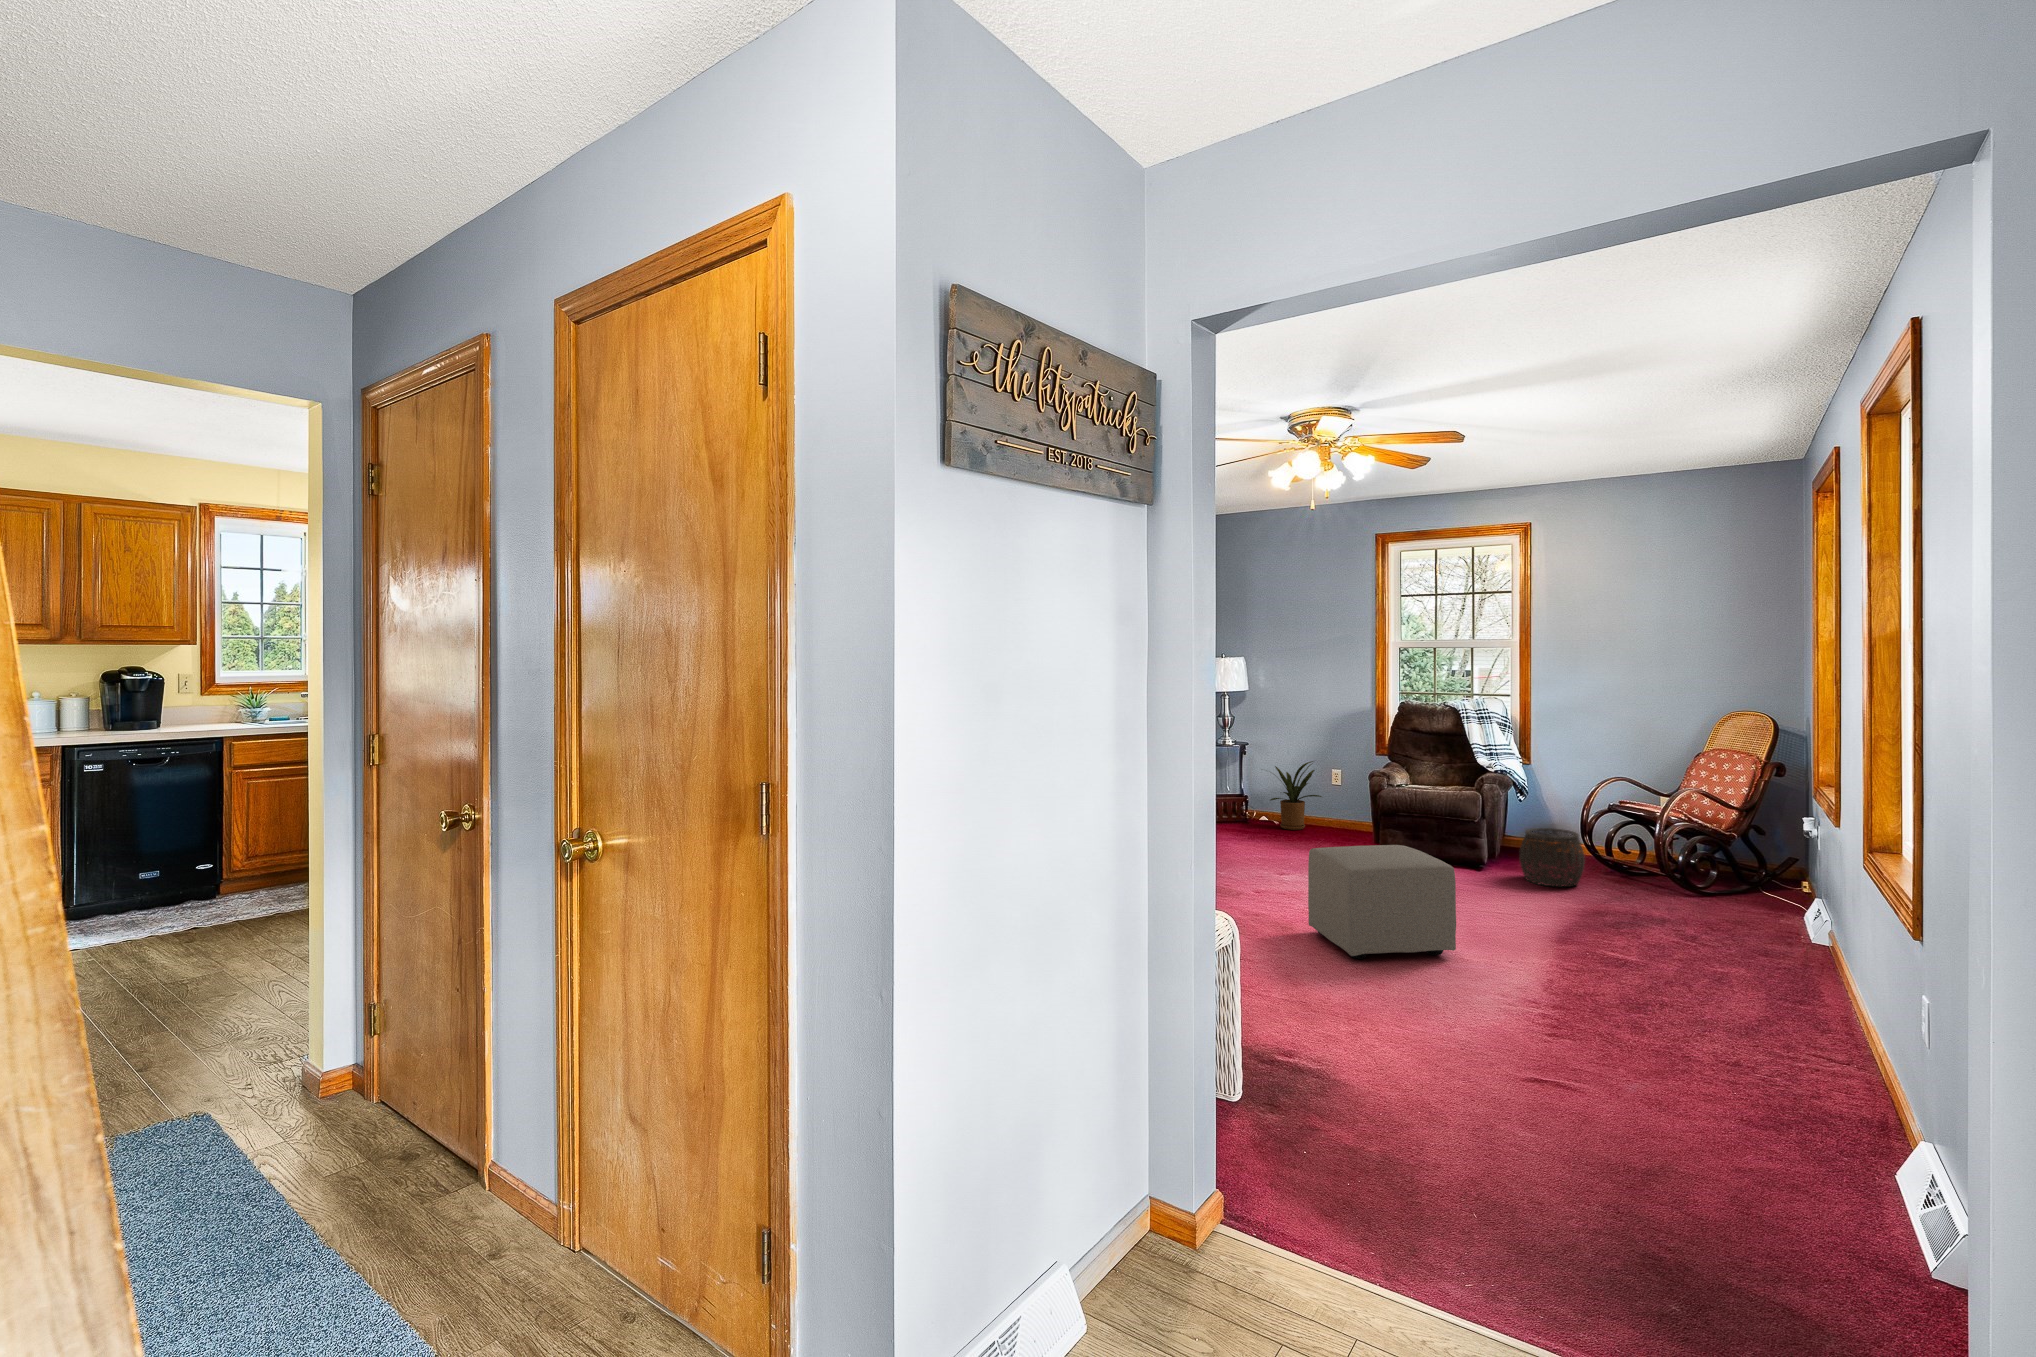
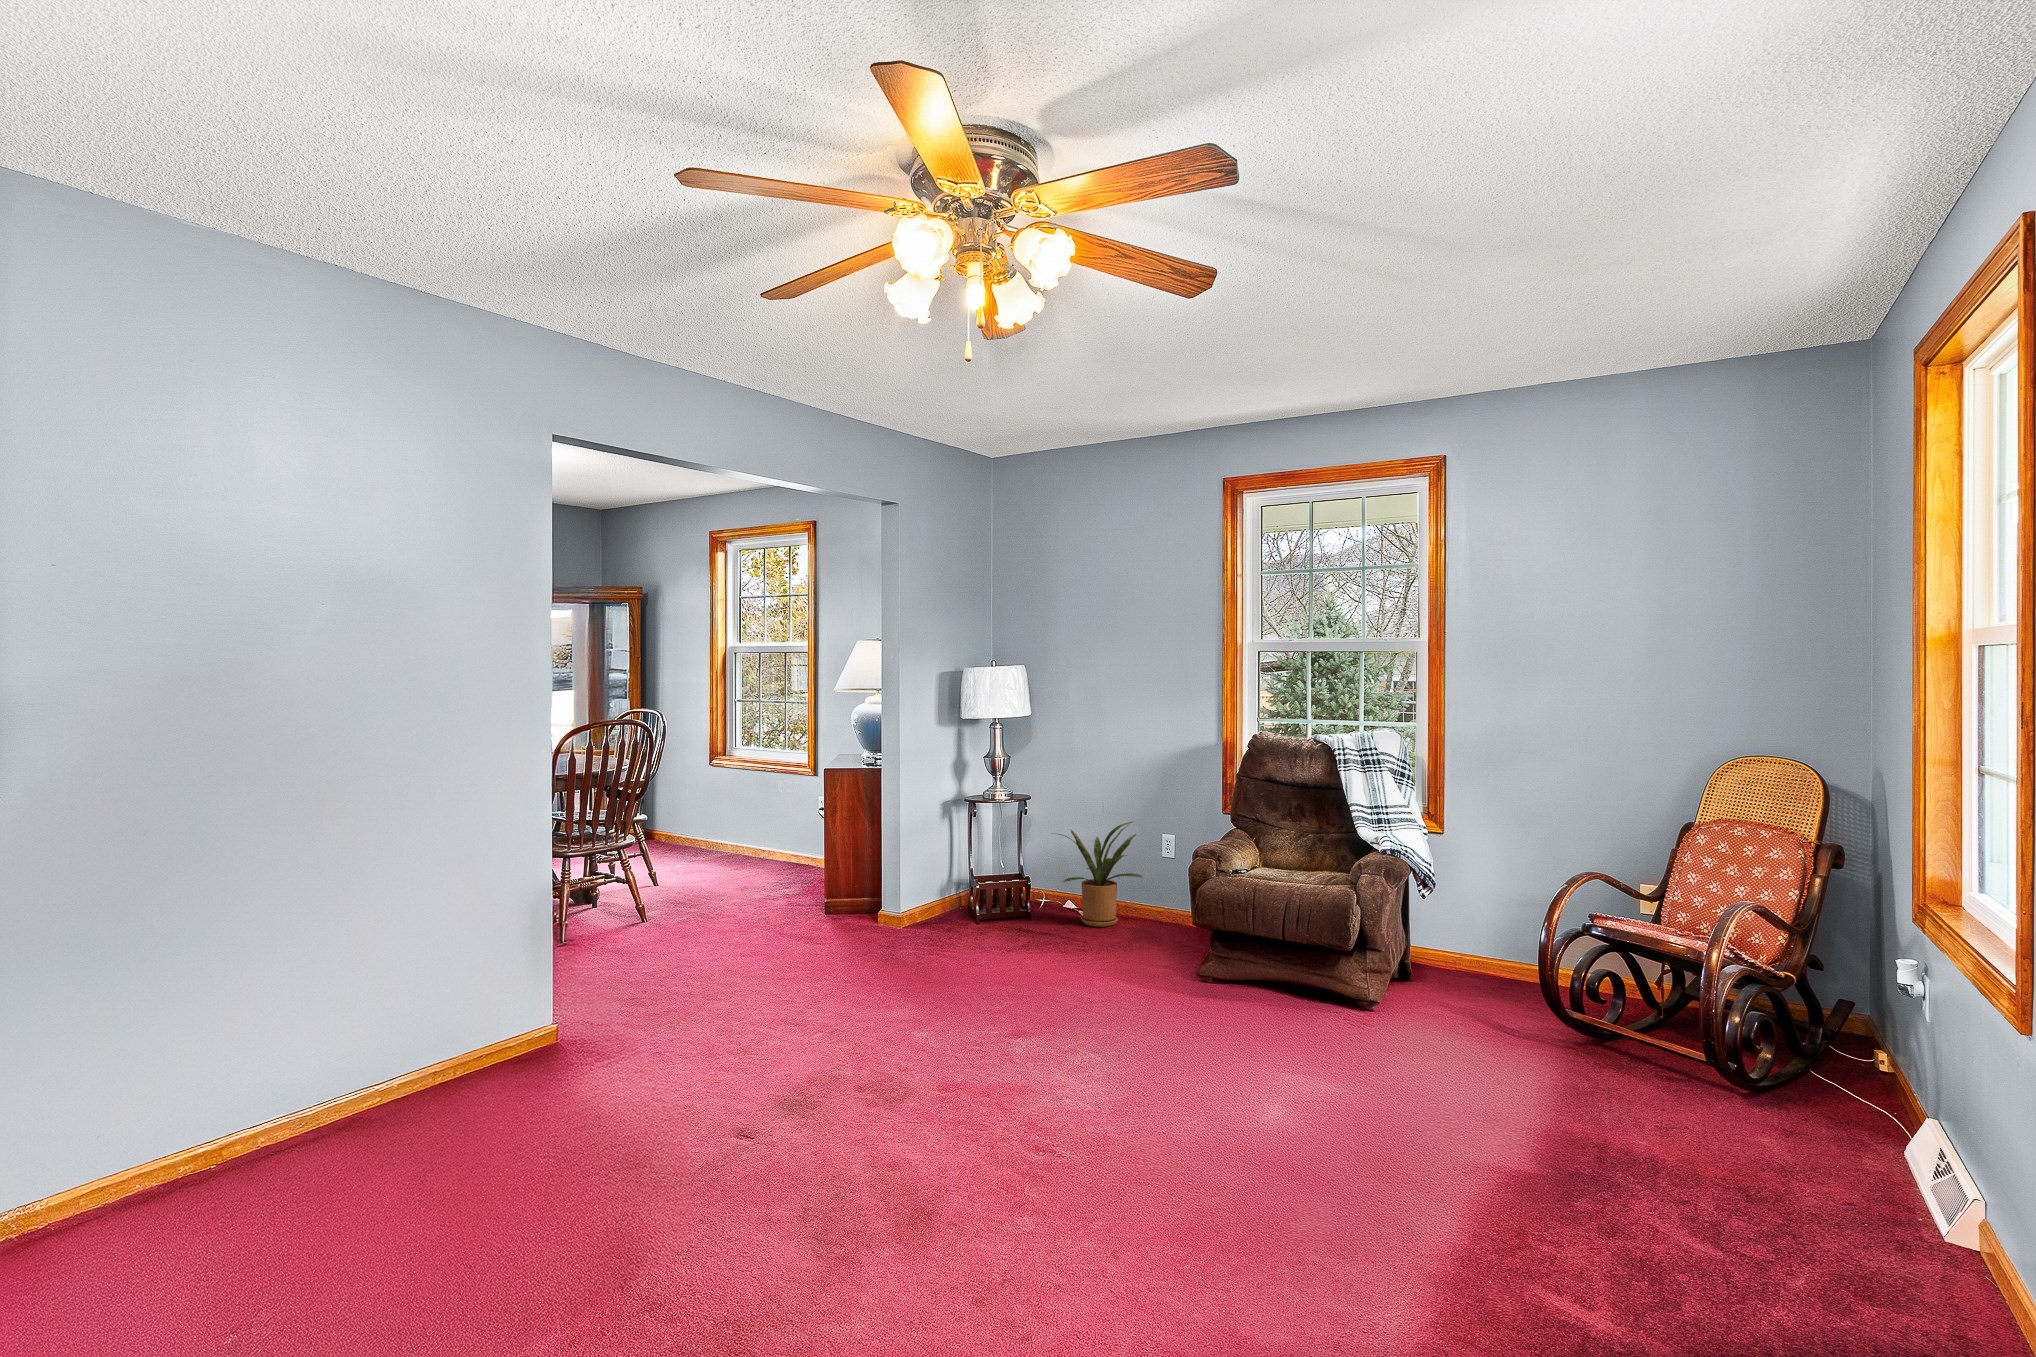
woven basket: present [1520,828,1585,887] -> none [1405,953,1516,1065]
ottoman: present [1308,845,1456,959] -> none [948,1022,1204,1307]

